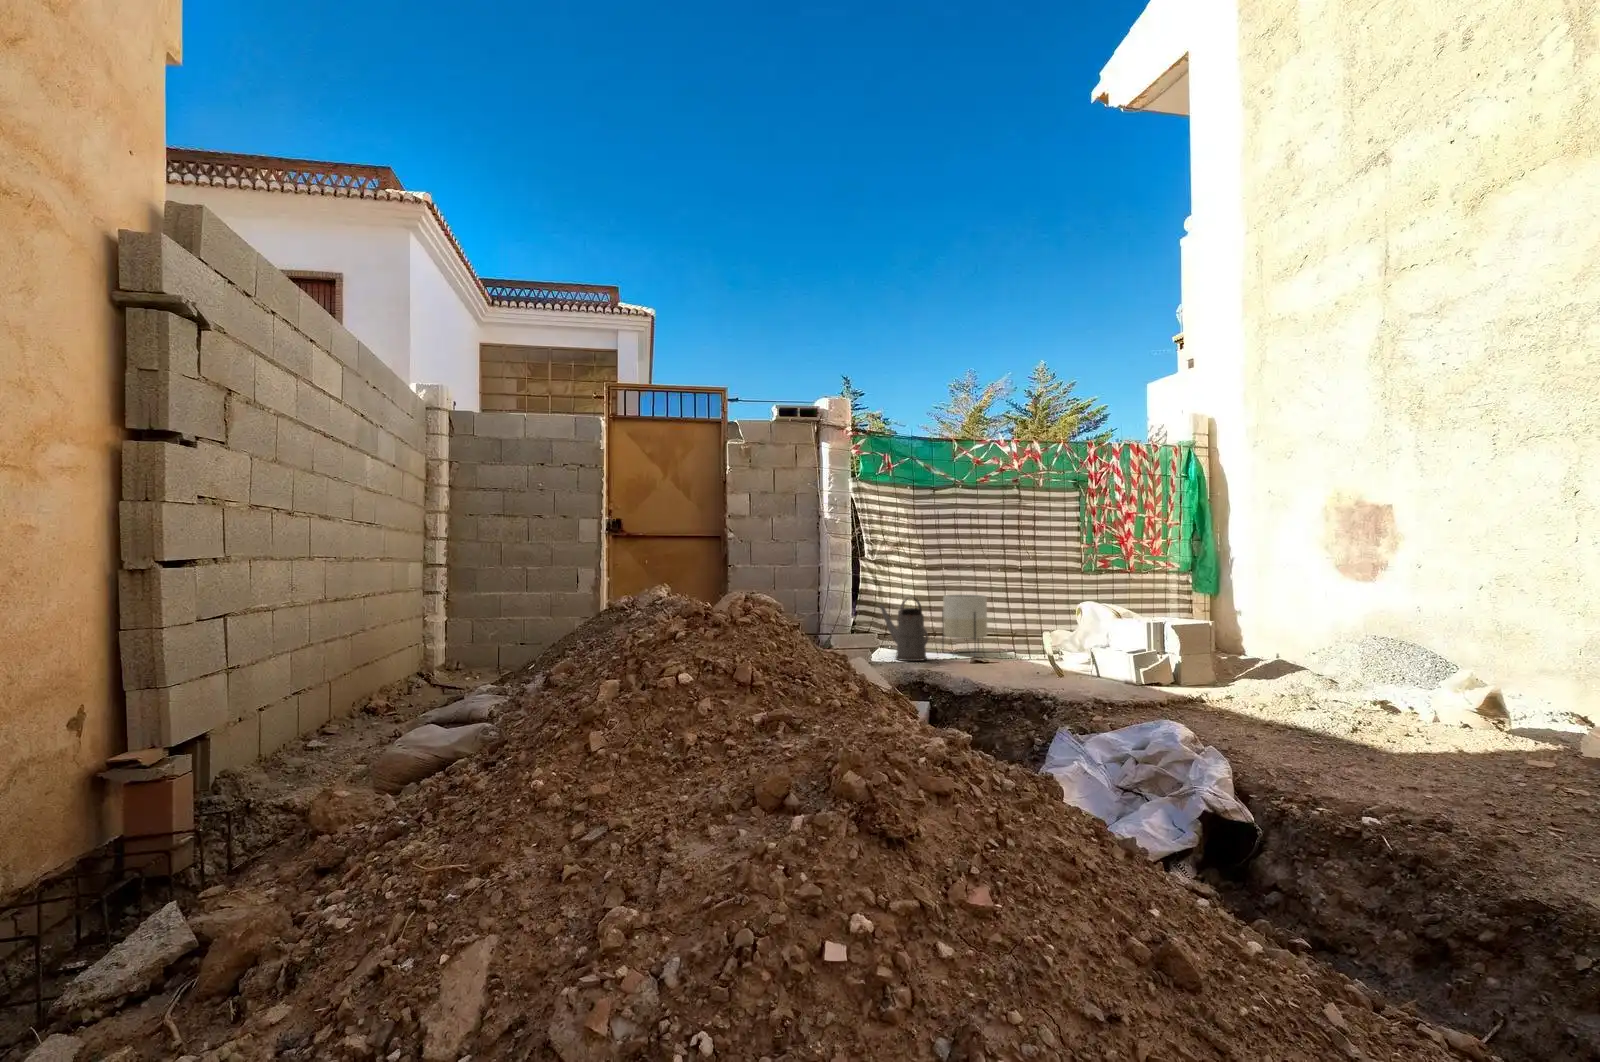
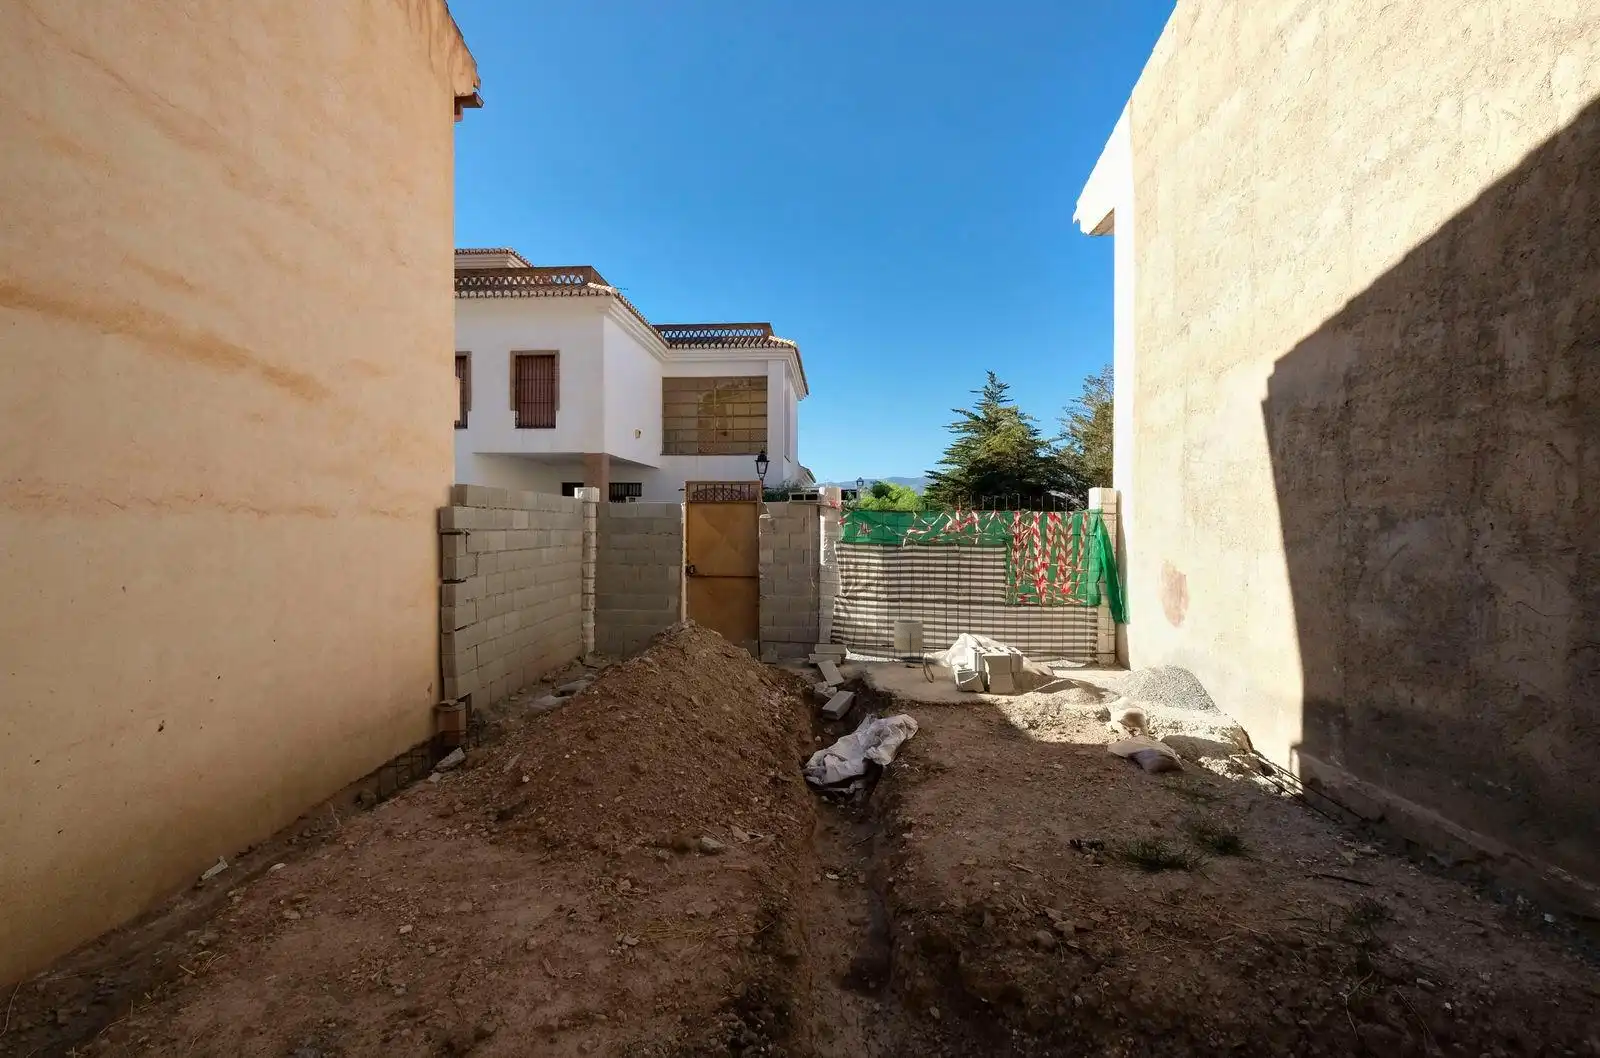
watering can: present [879,597,928,661] -> none [852,623,875,664]

